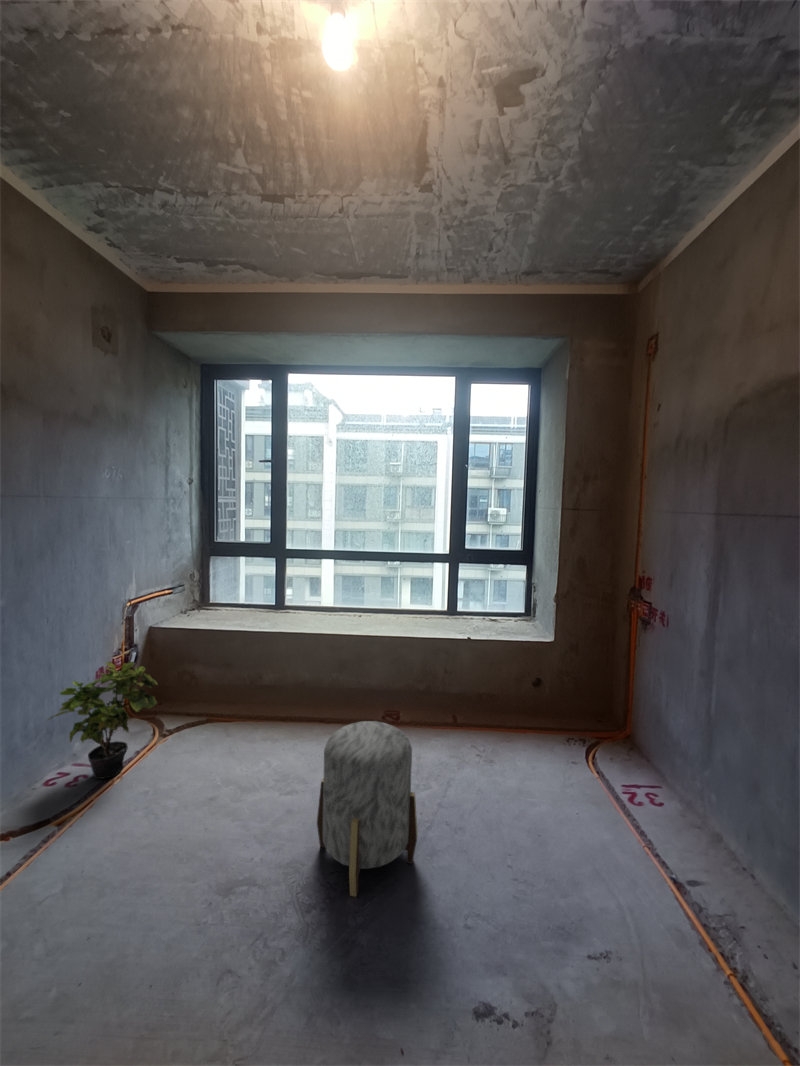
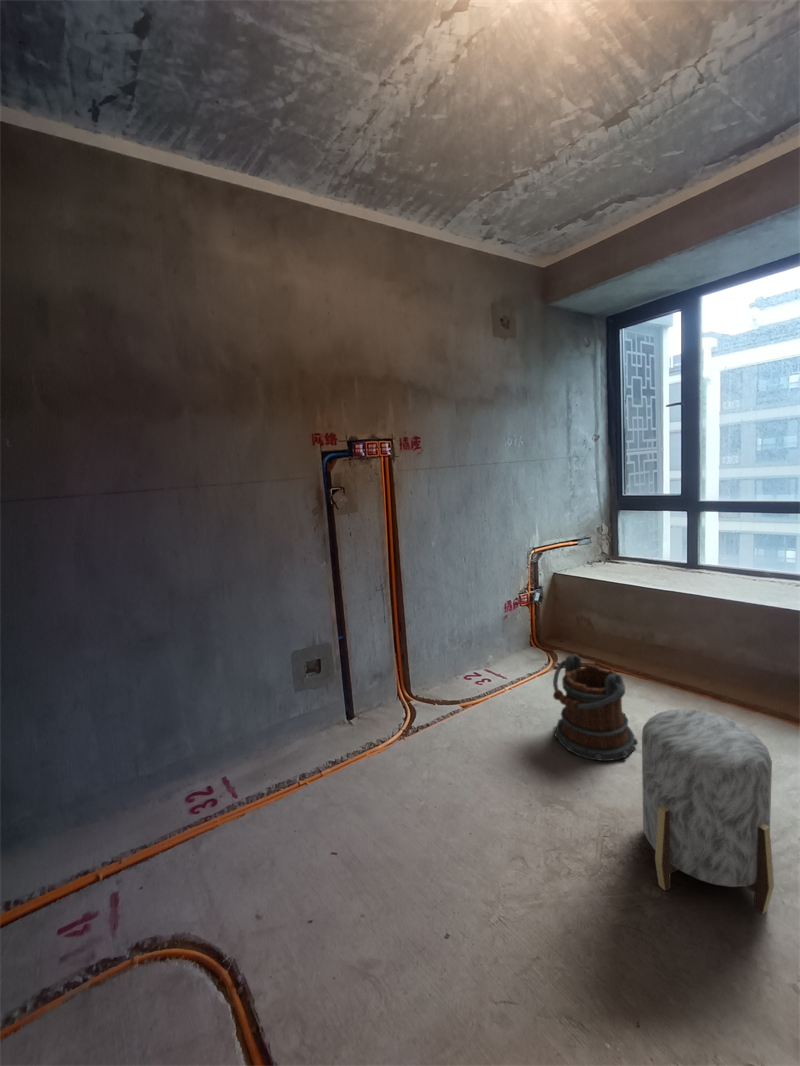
potted plant: present [48,662,157,779] -> none [466,596,540,687]
bucket: none [196,708,279,817] -> present [553,654,638,761]

